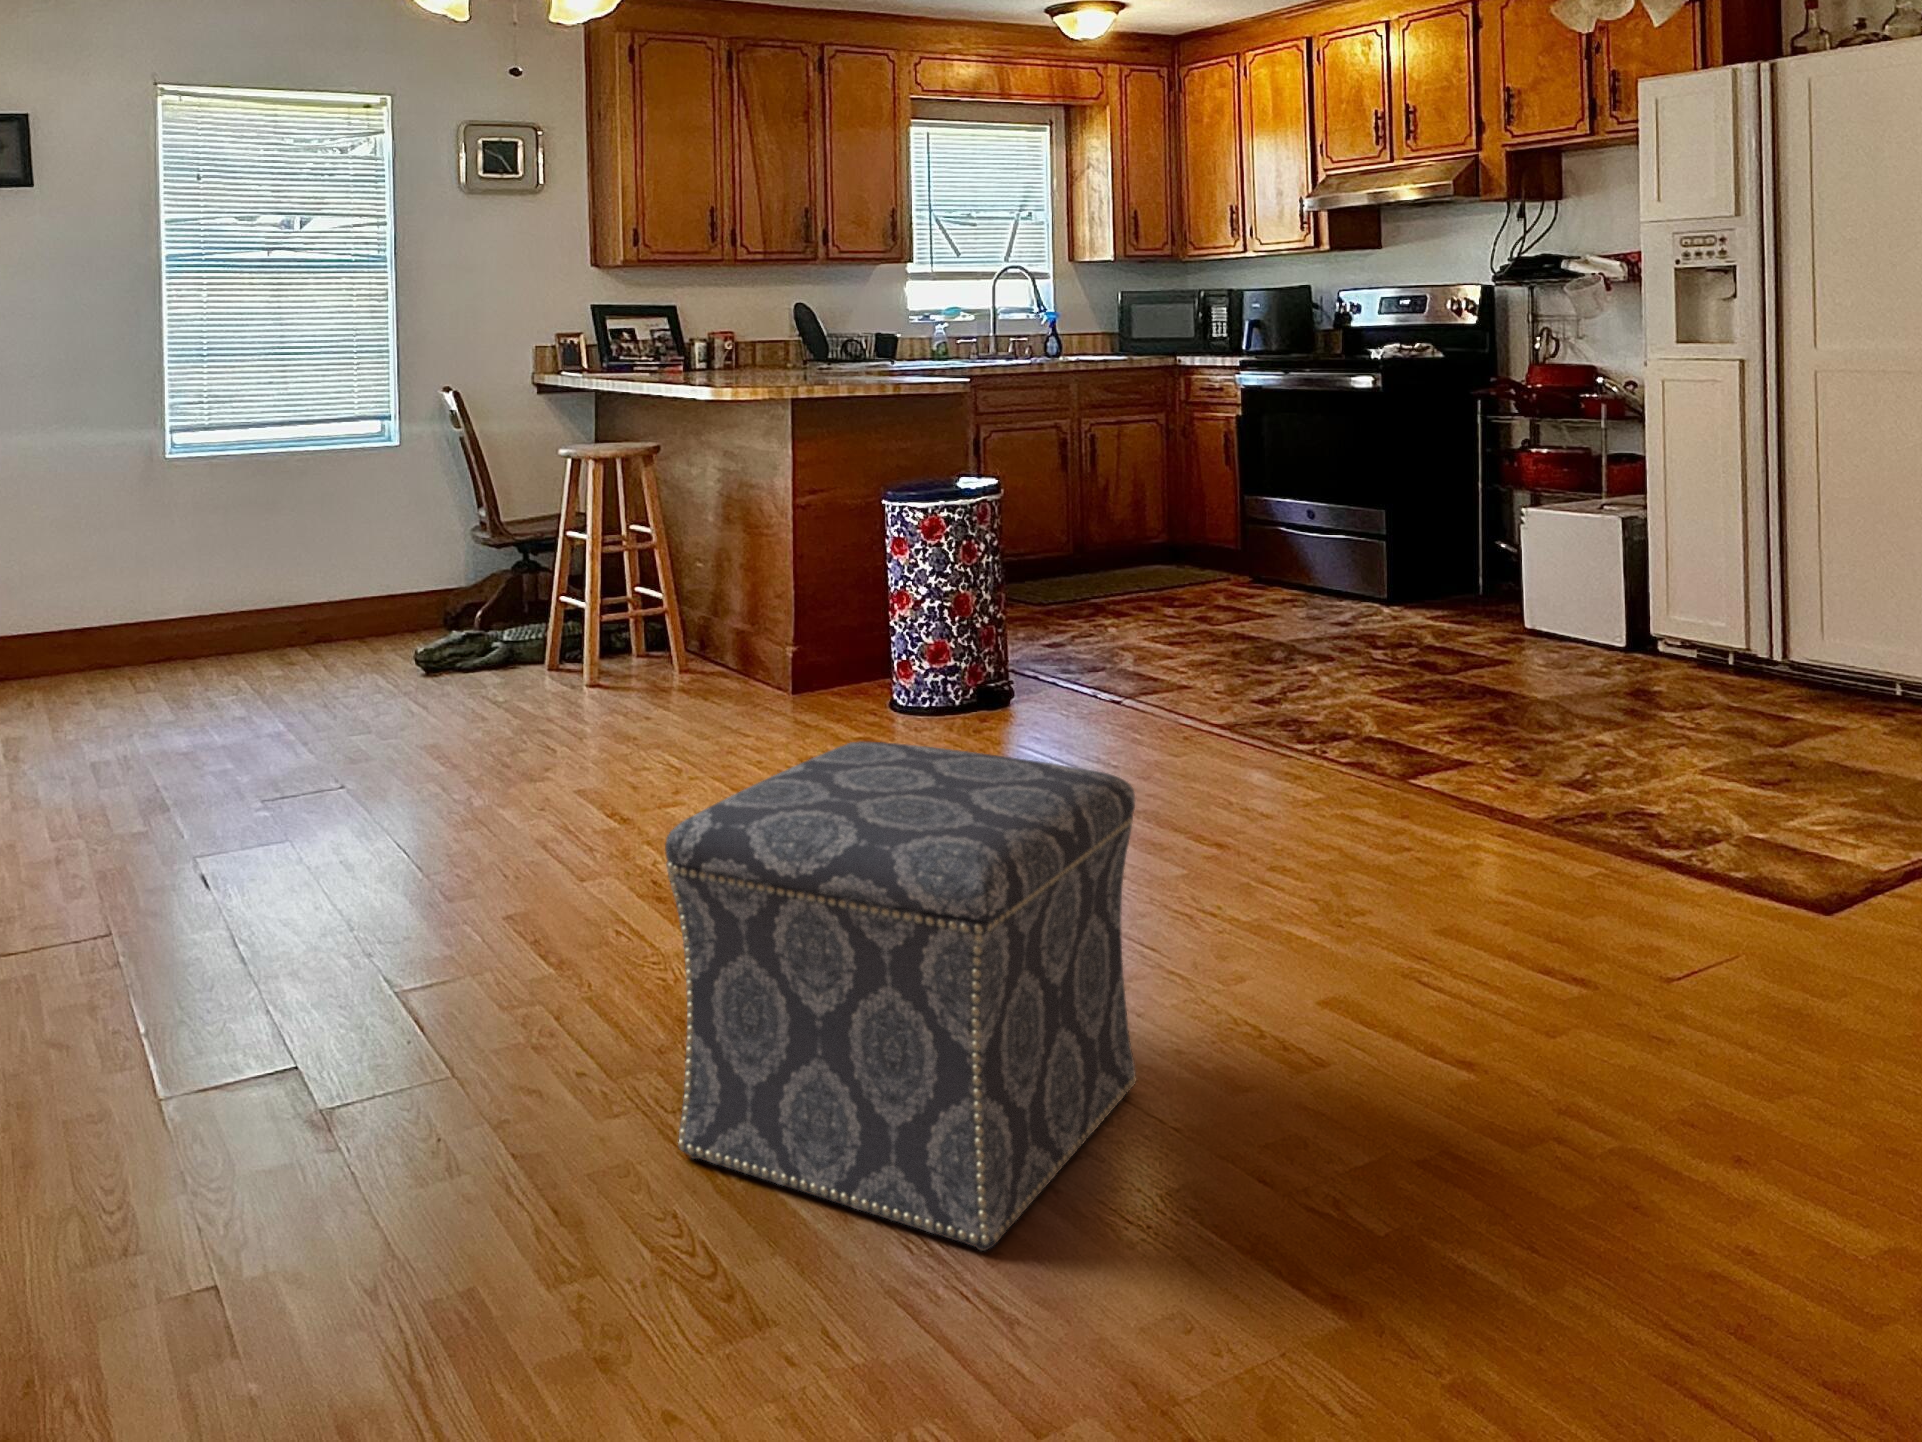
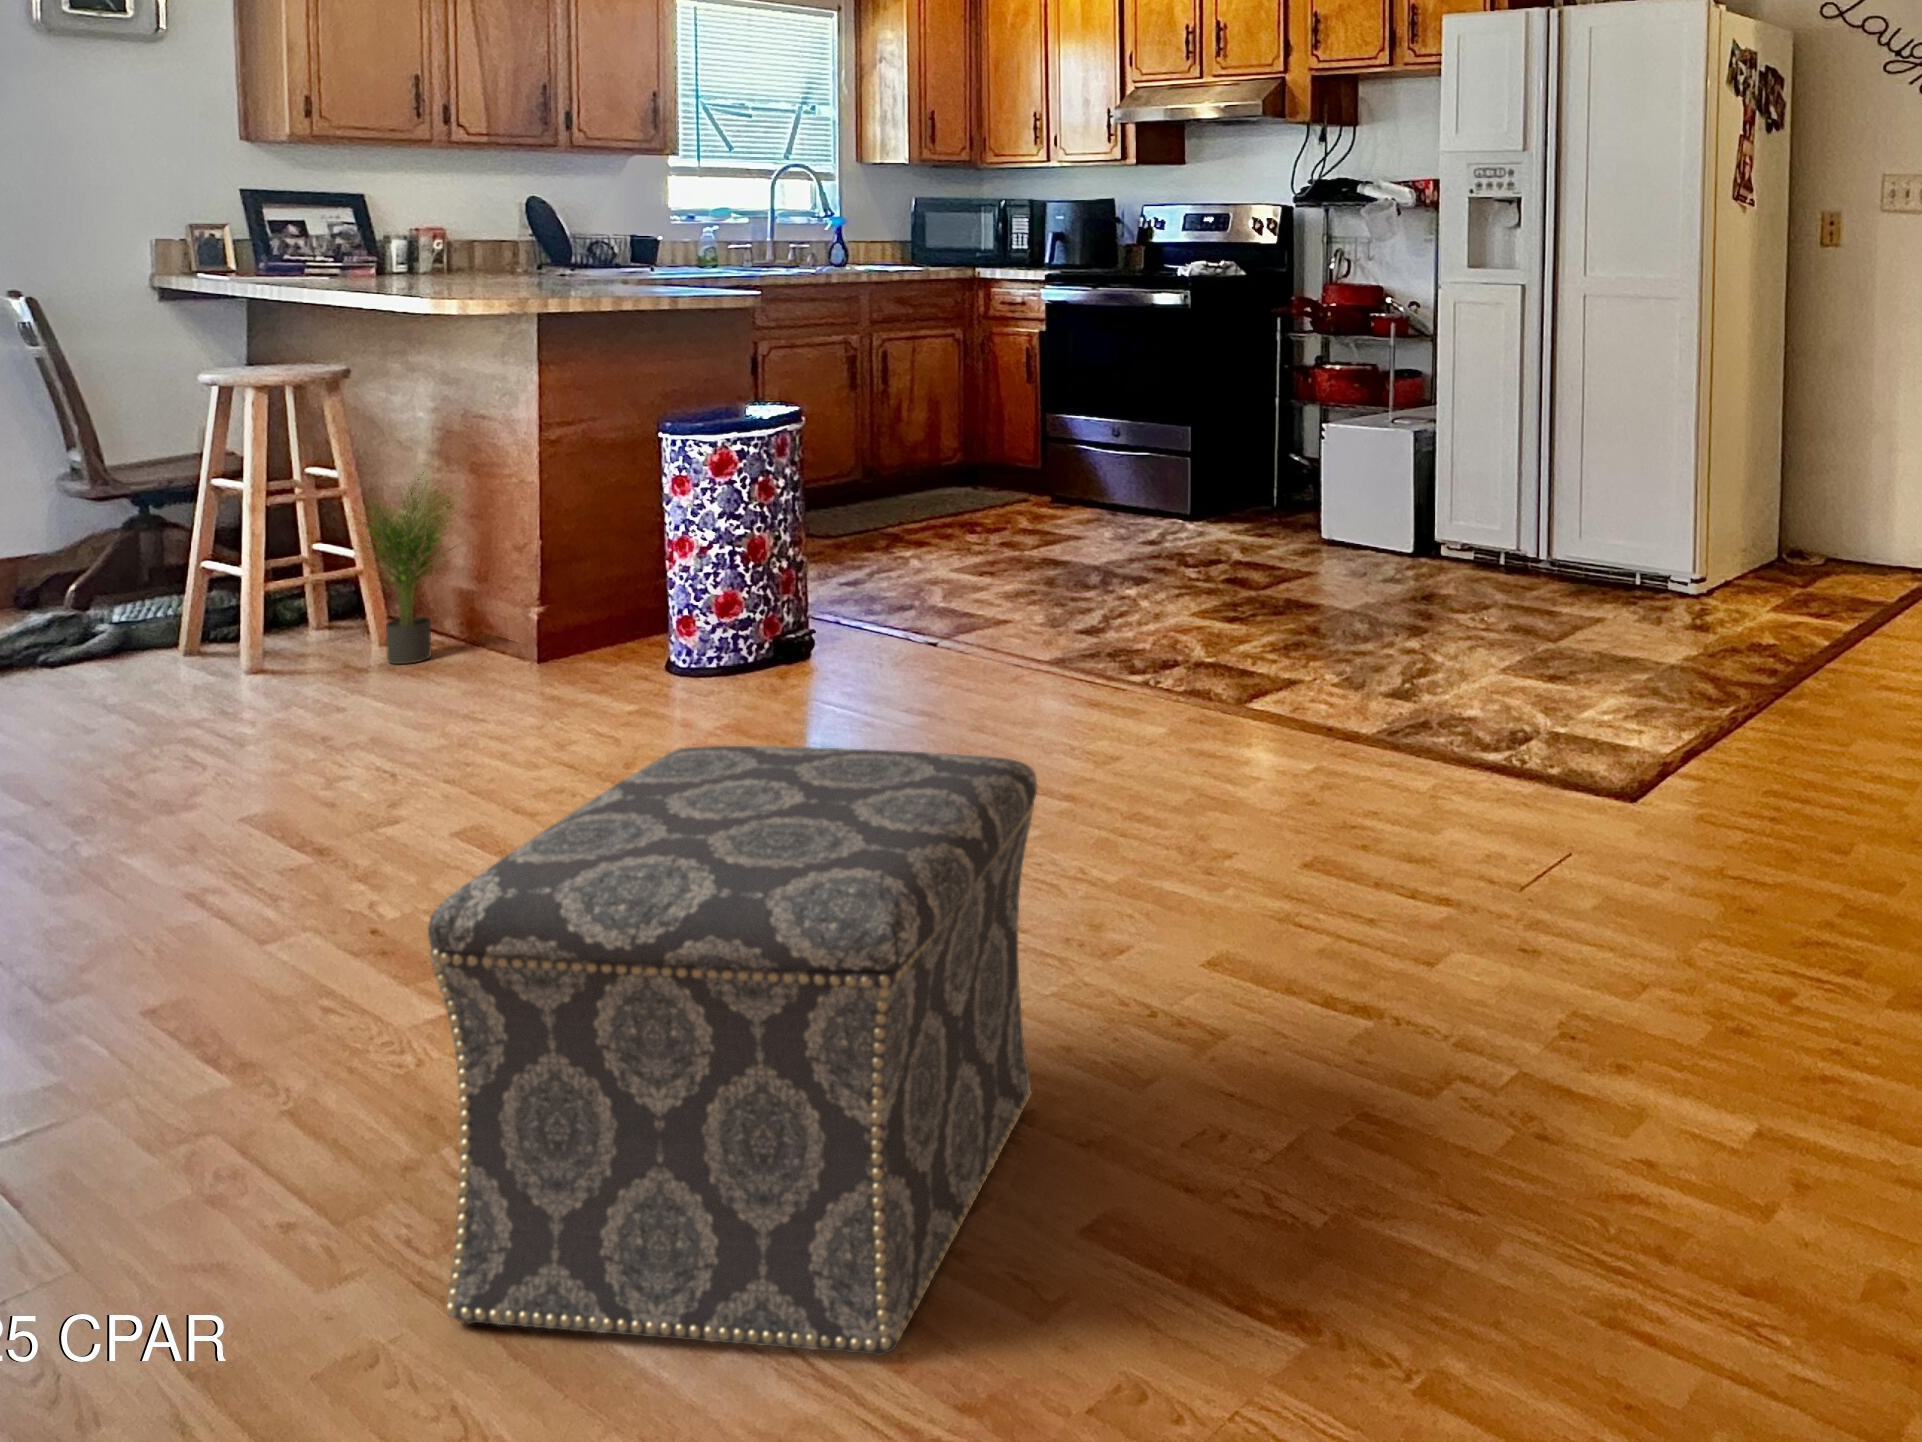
potted plant: none [654,526,748,686] -> present [357,470,457,664]

